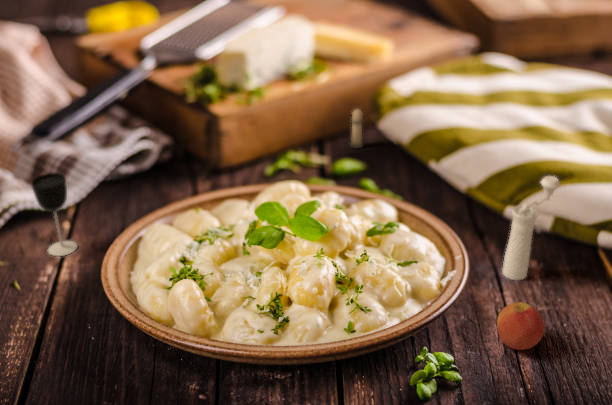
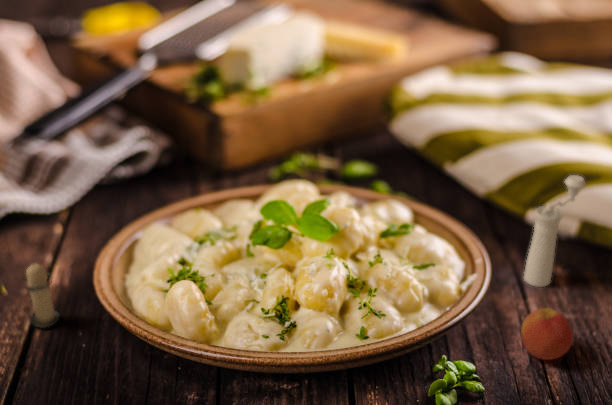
candle: present [349,109,364,148] -> present [22,263,59,328]
wine glass: present [32,173,77,256] -> none [22,171,71,260]

